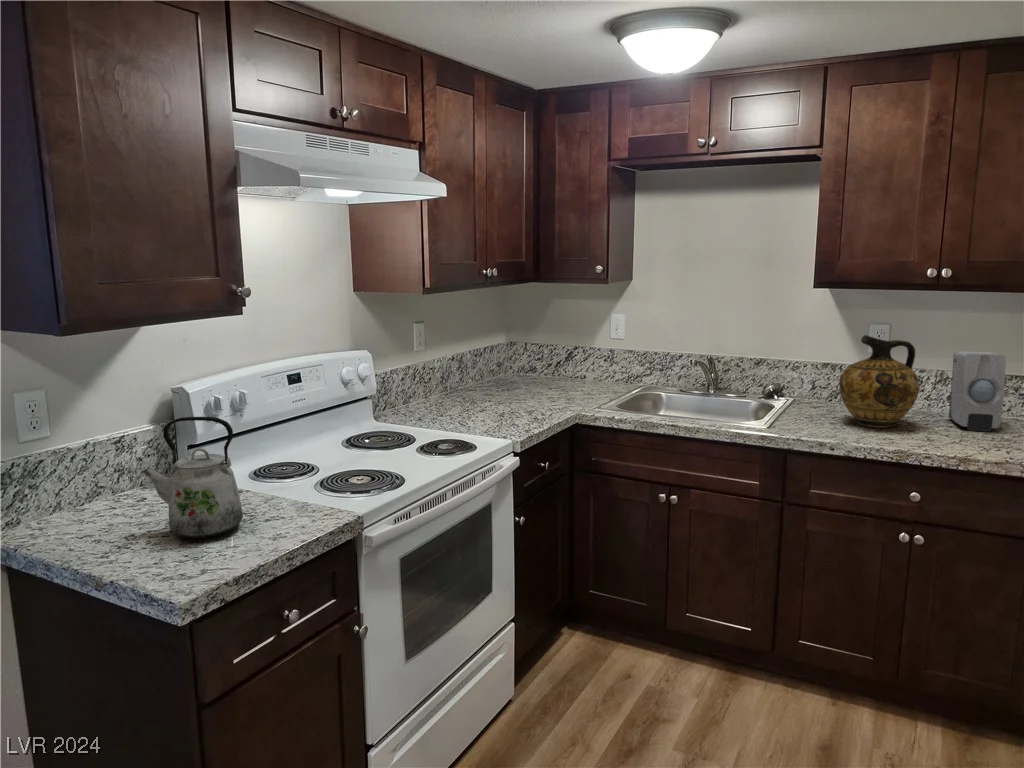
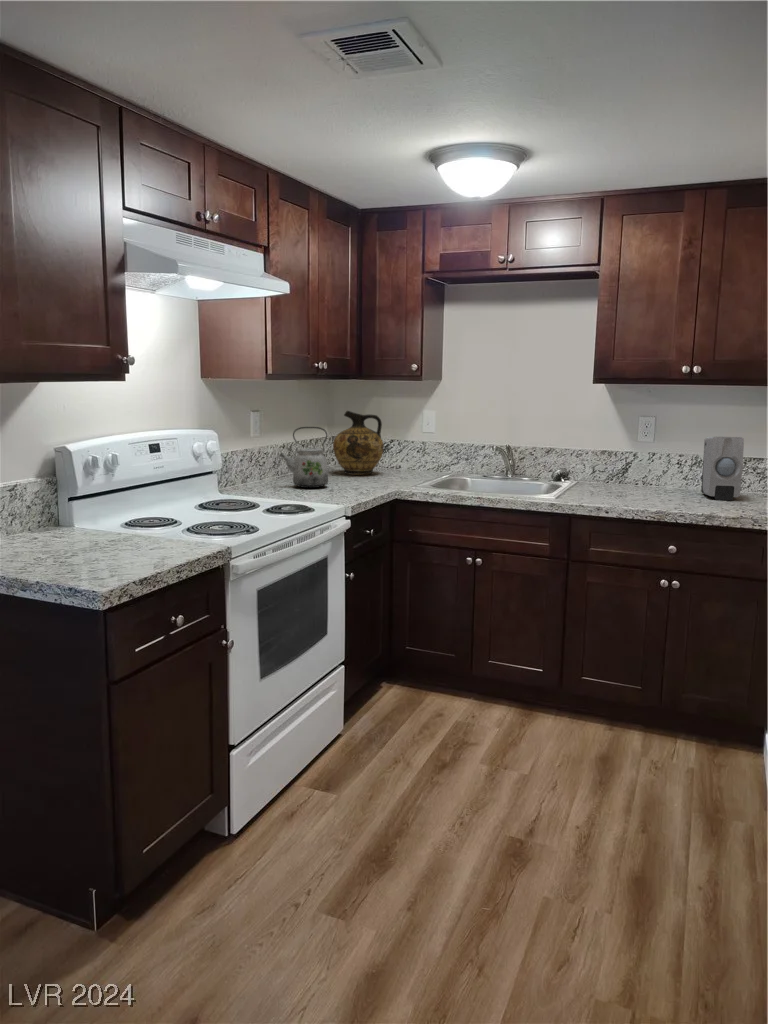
ceramic jug: present [839,335,920,427] -> present [333,411,384,475]
kettle: present [142,417,243,538] -> present [279,427,328,488]

